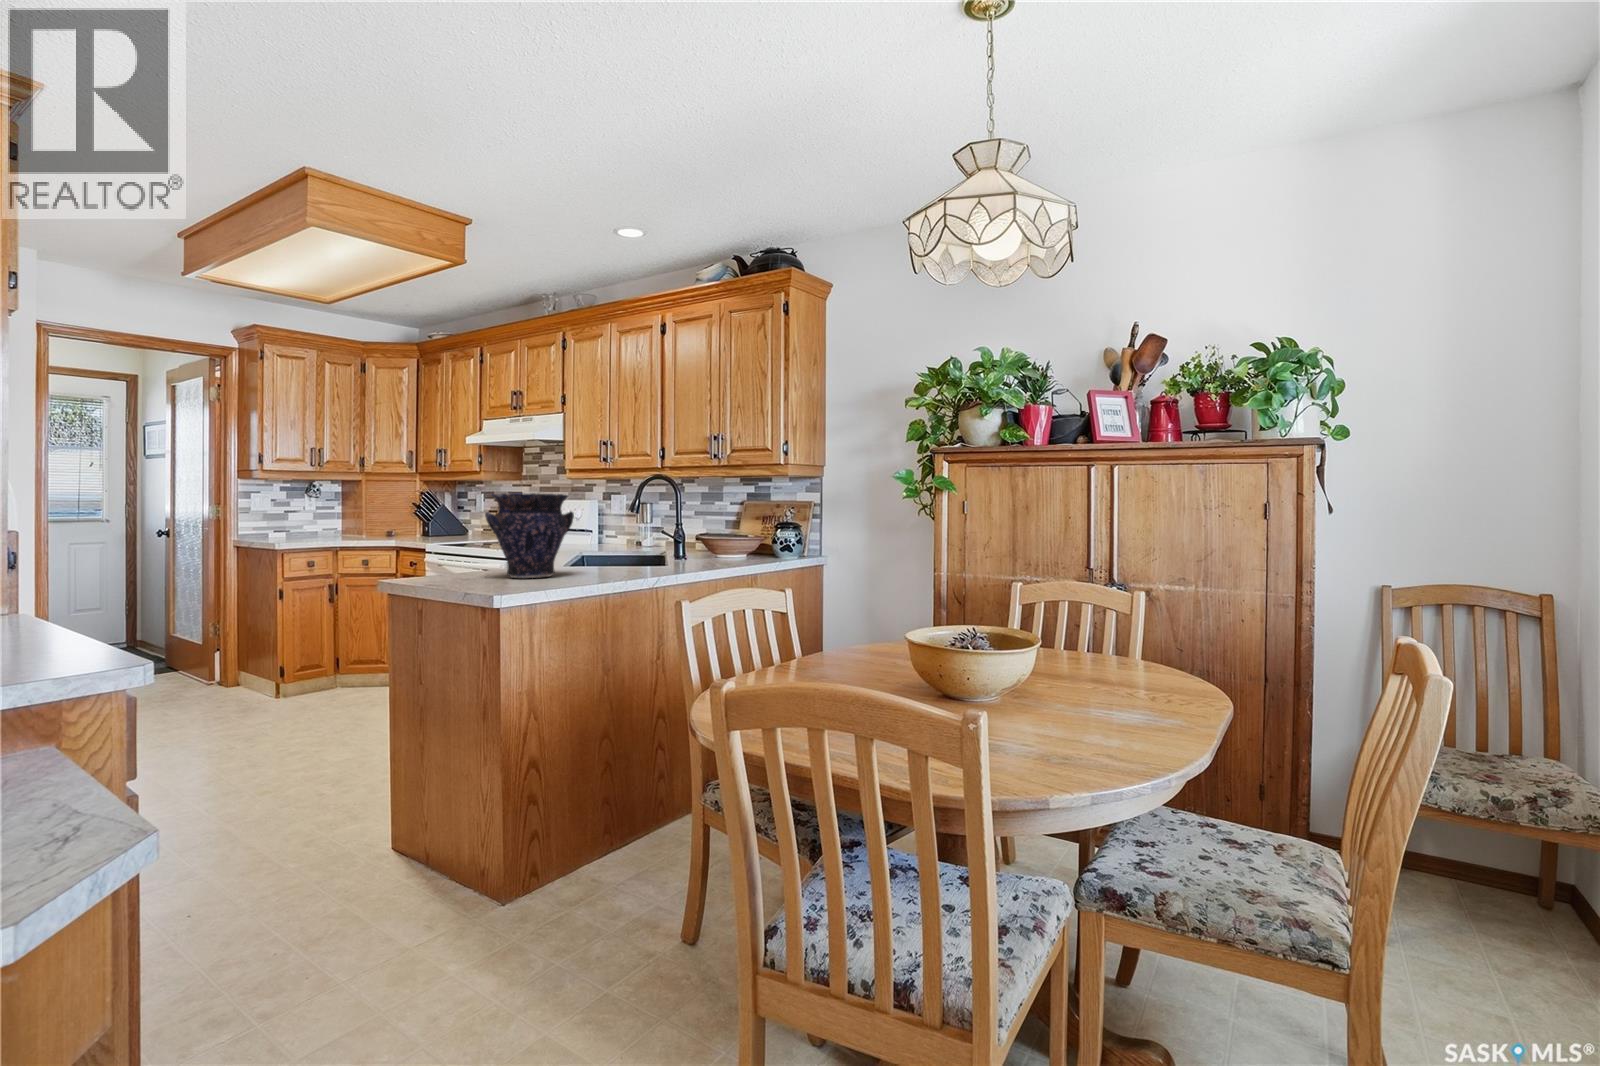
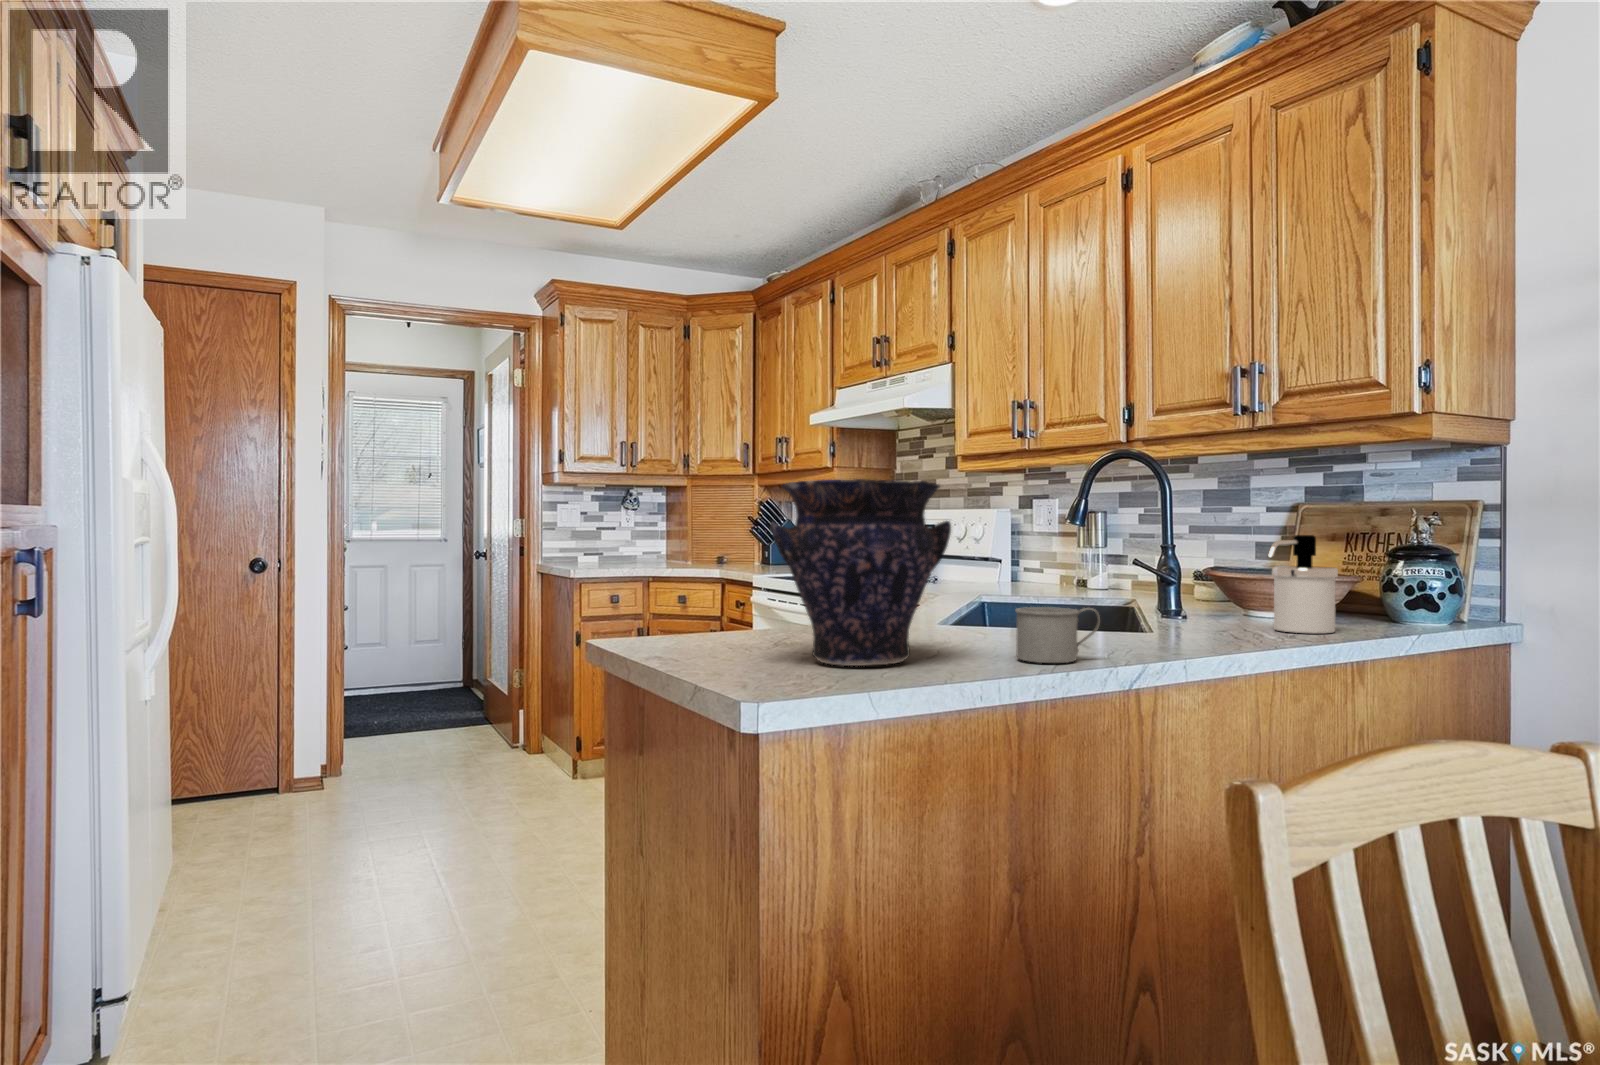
soap dispenser: none [718,518,748,562] -> present [1268,535,1338,634]
mug: none [603,550,641,574] -> present [1015,607,1100,663]

